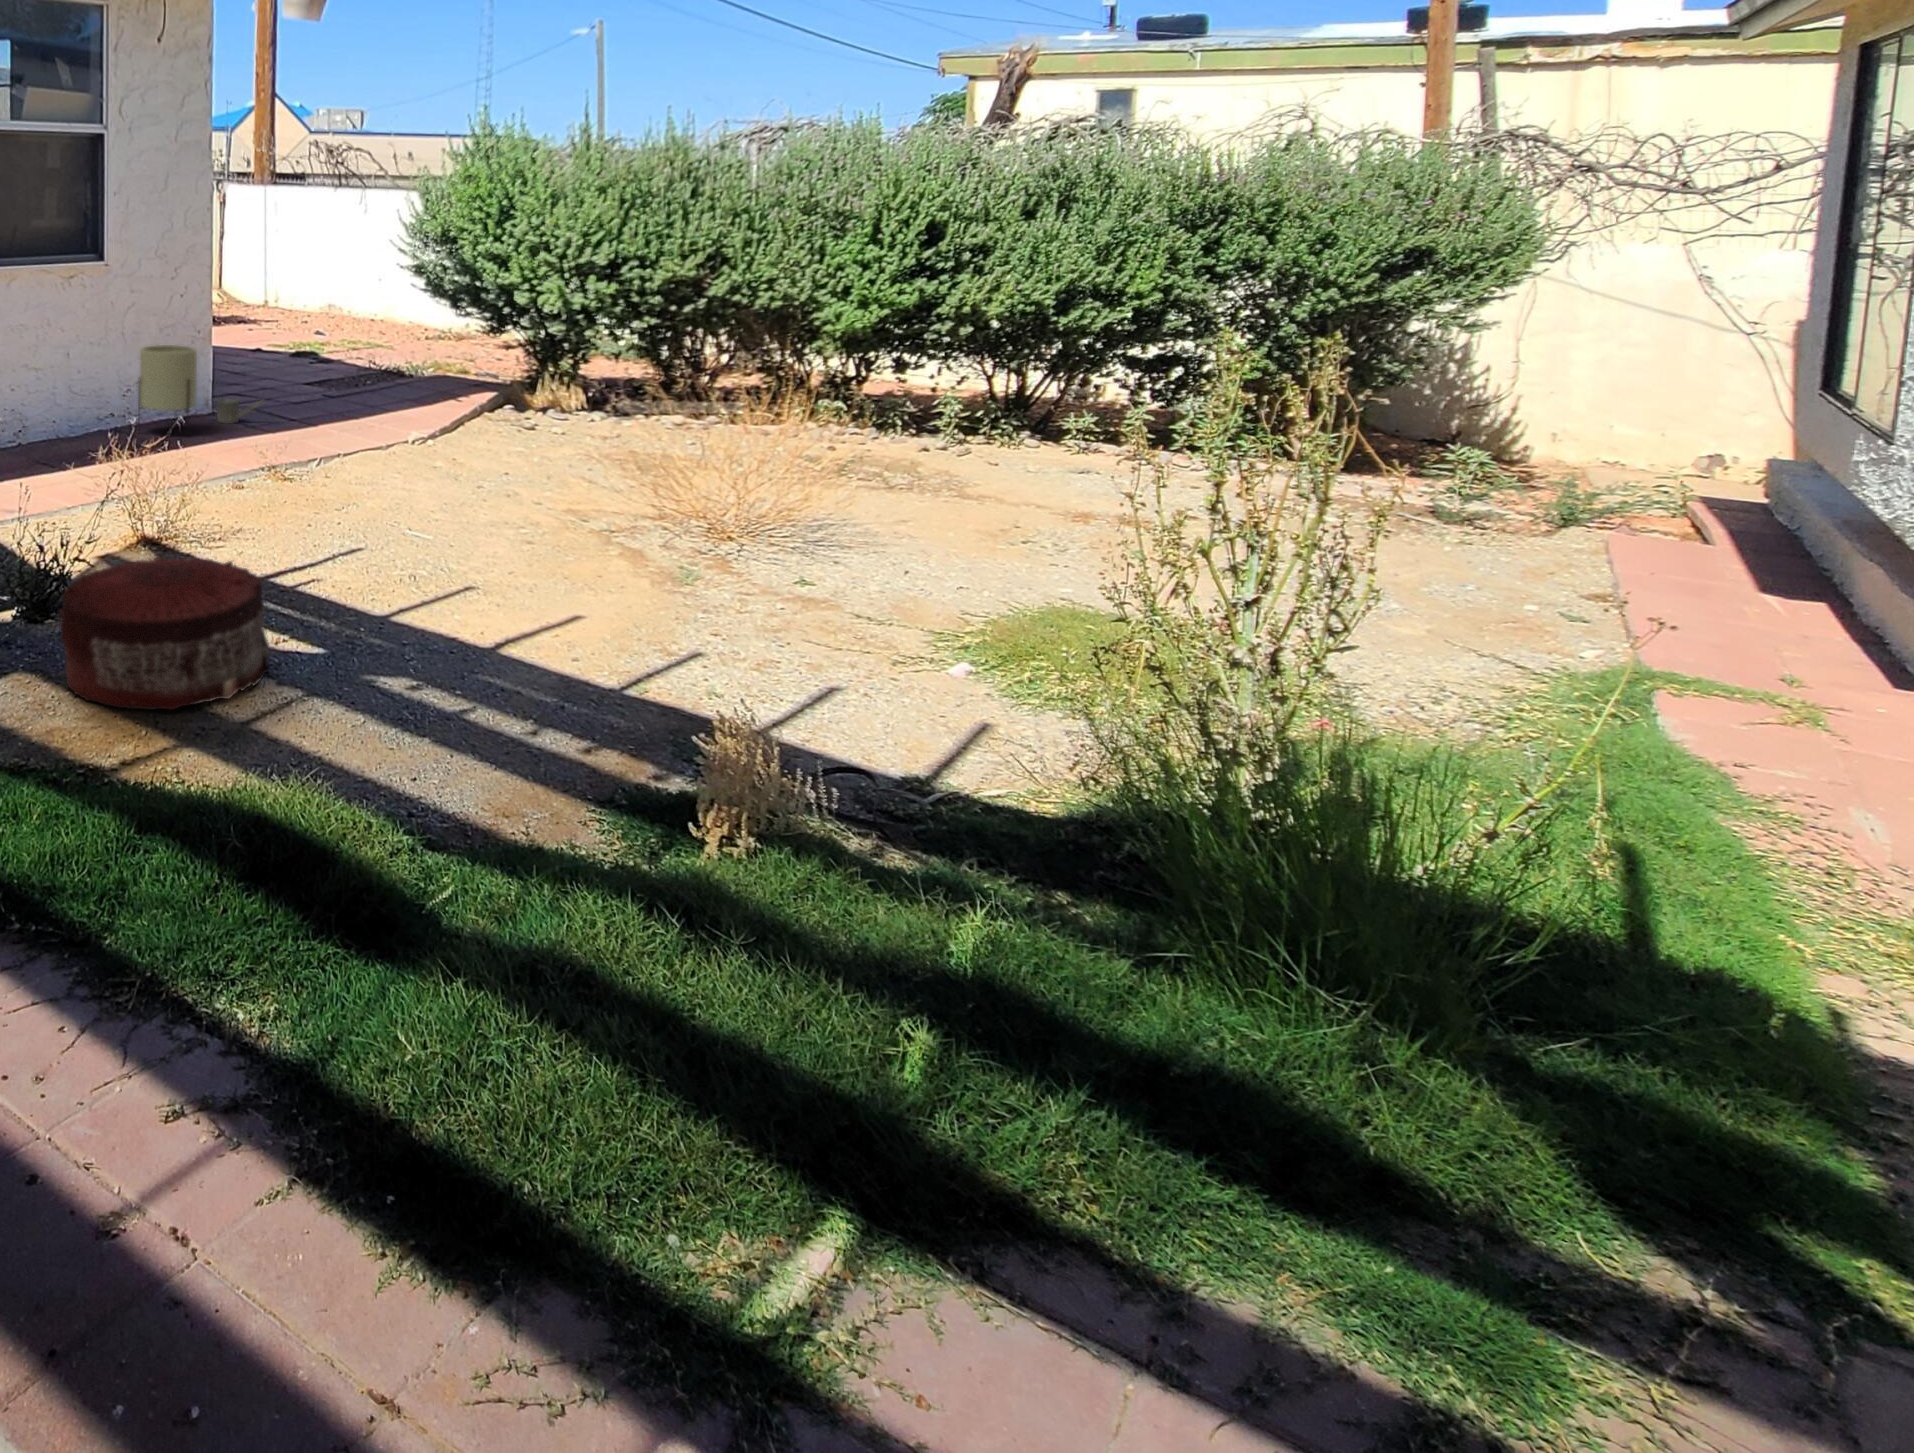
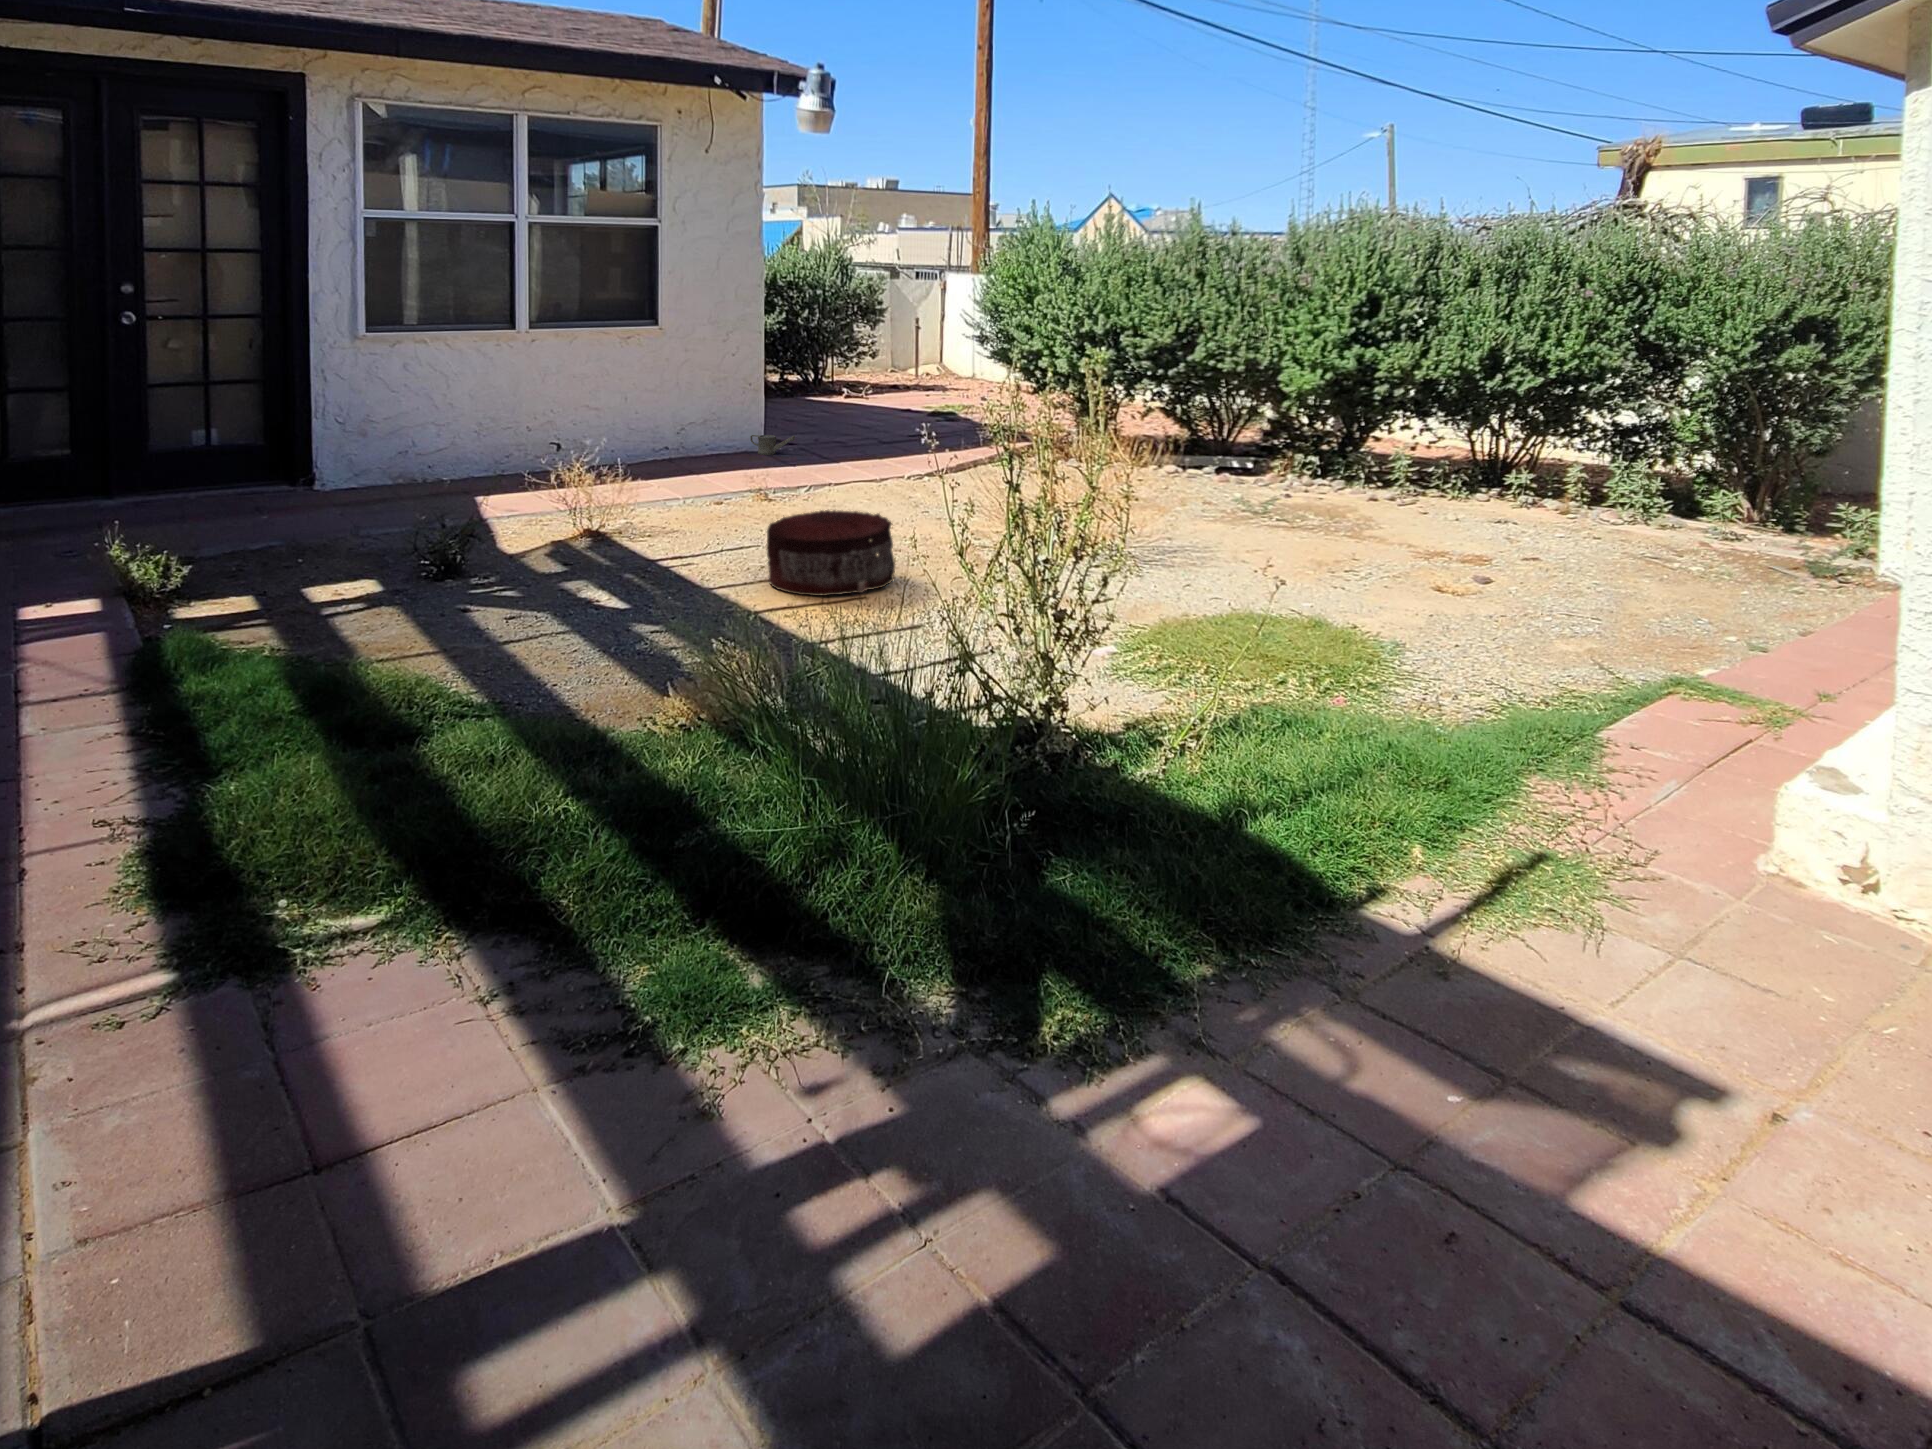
planter: present [138,345,197,412] -> none [683,390,730,463]
pouf: present [60,557,270,710] -> present [767,510,895,596]

